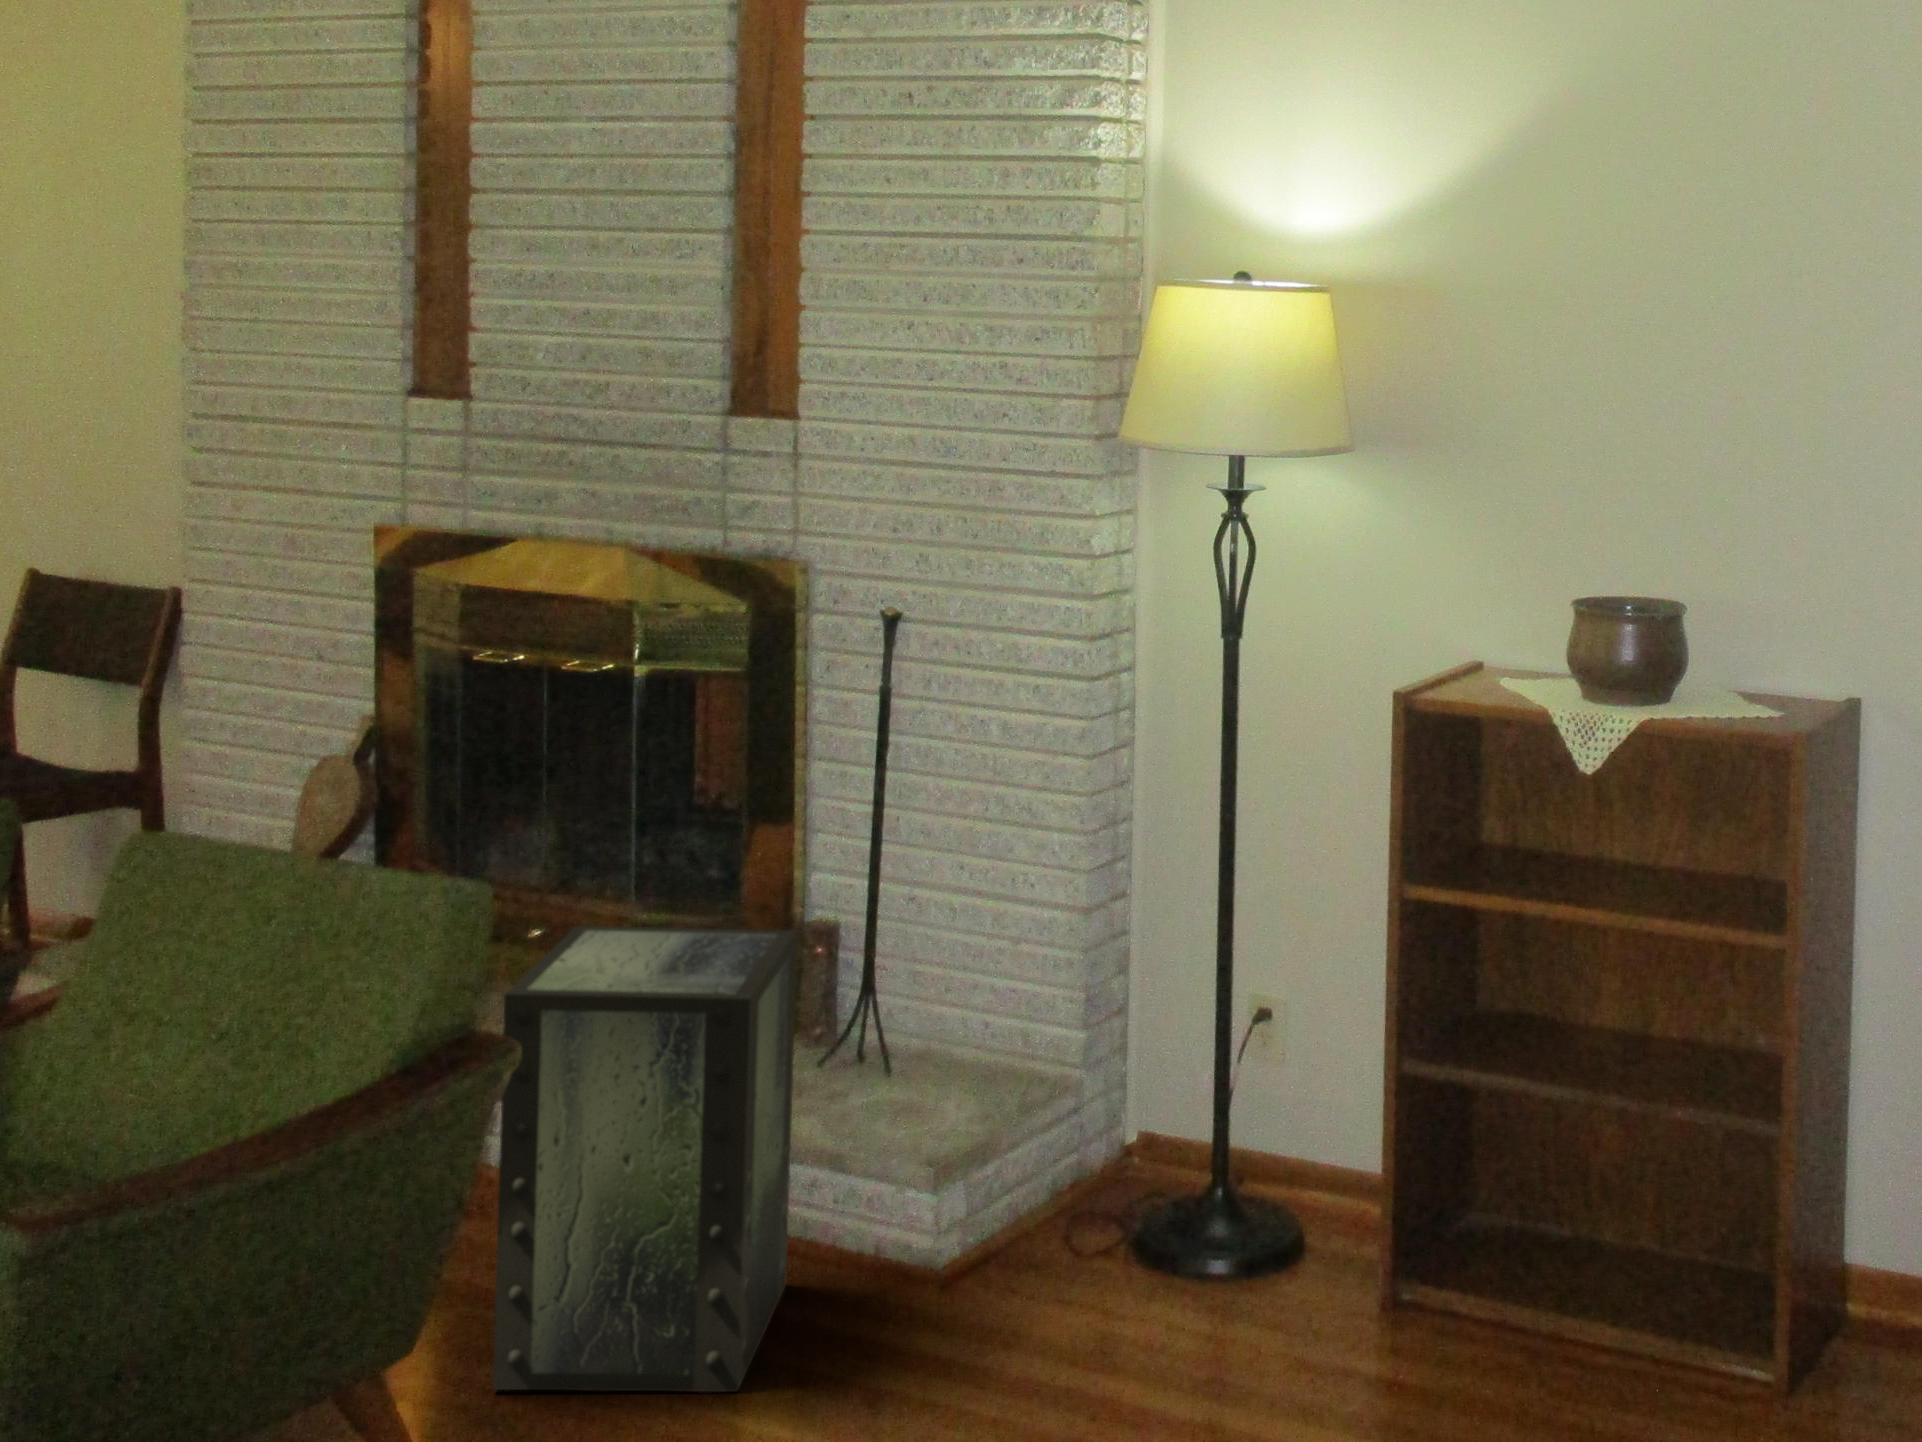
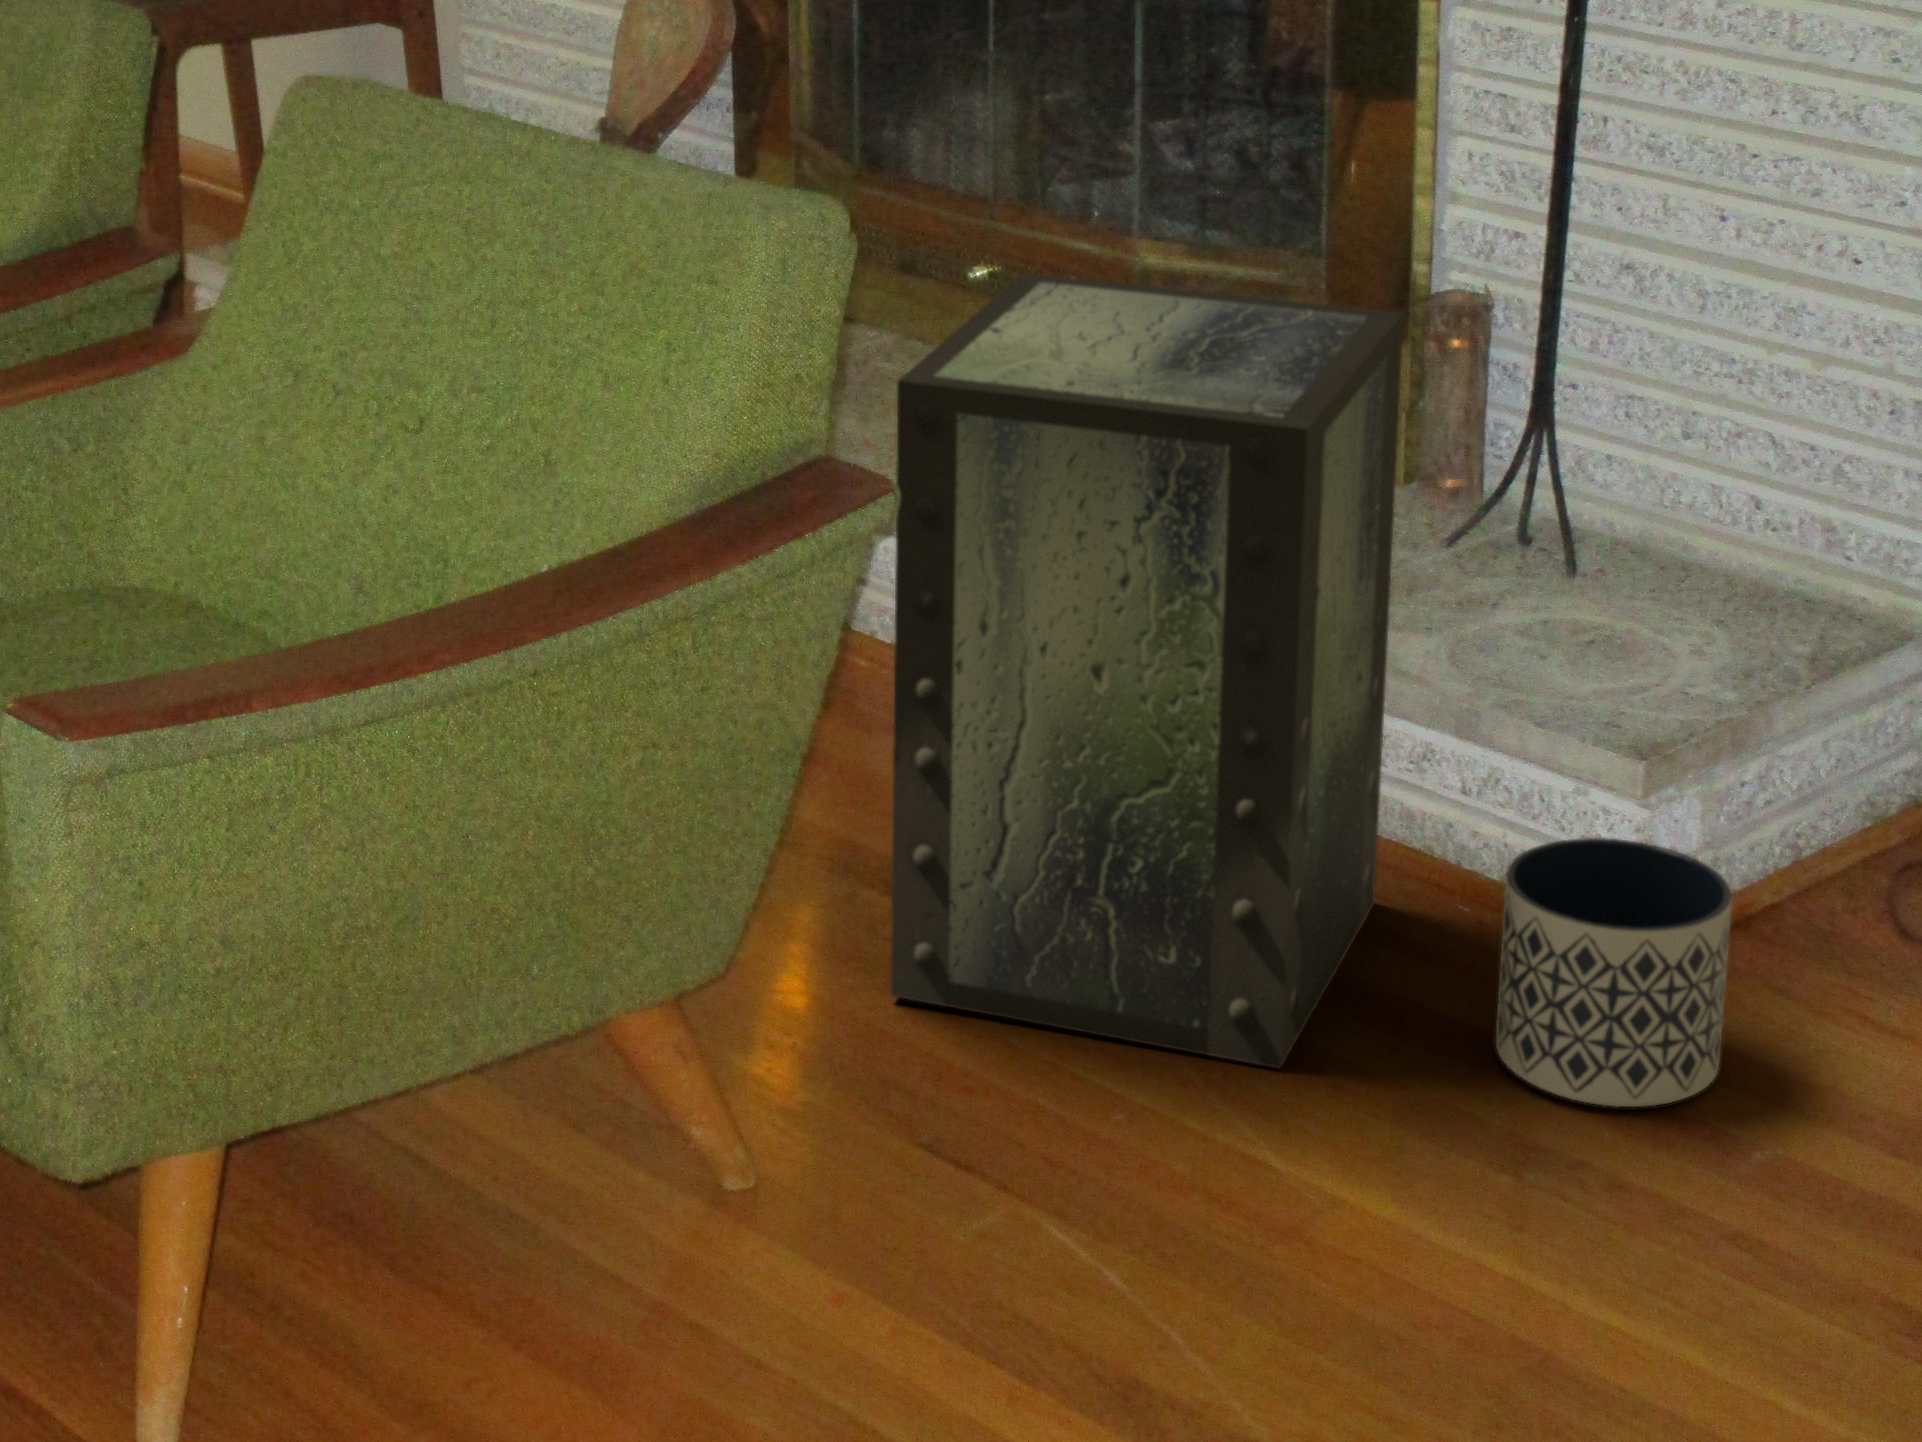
planter: none [861,1221,987,1380] -> present [1496,838,1732,1107]

